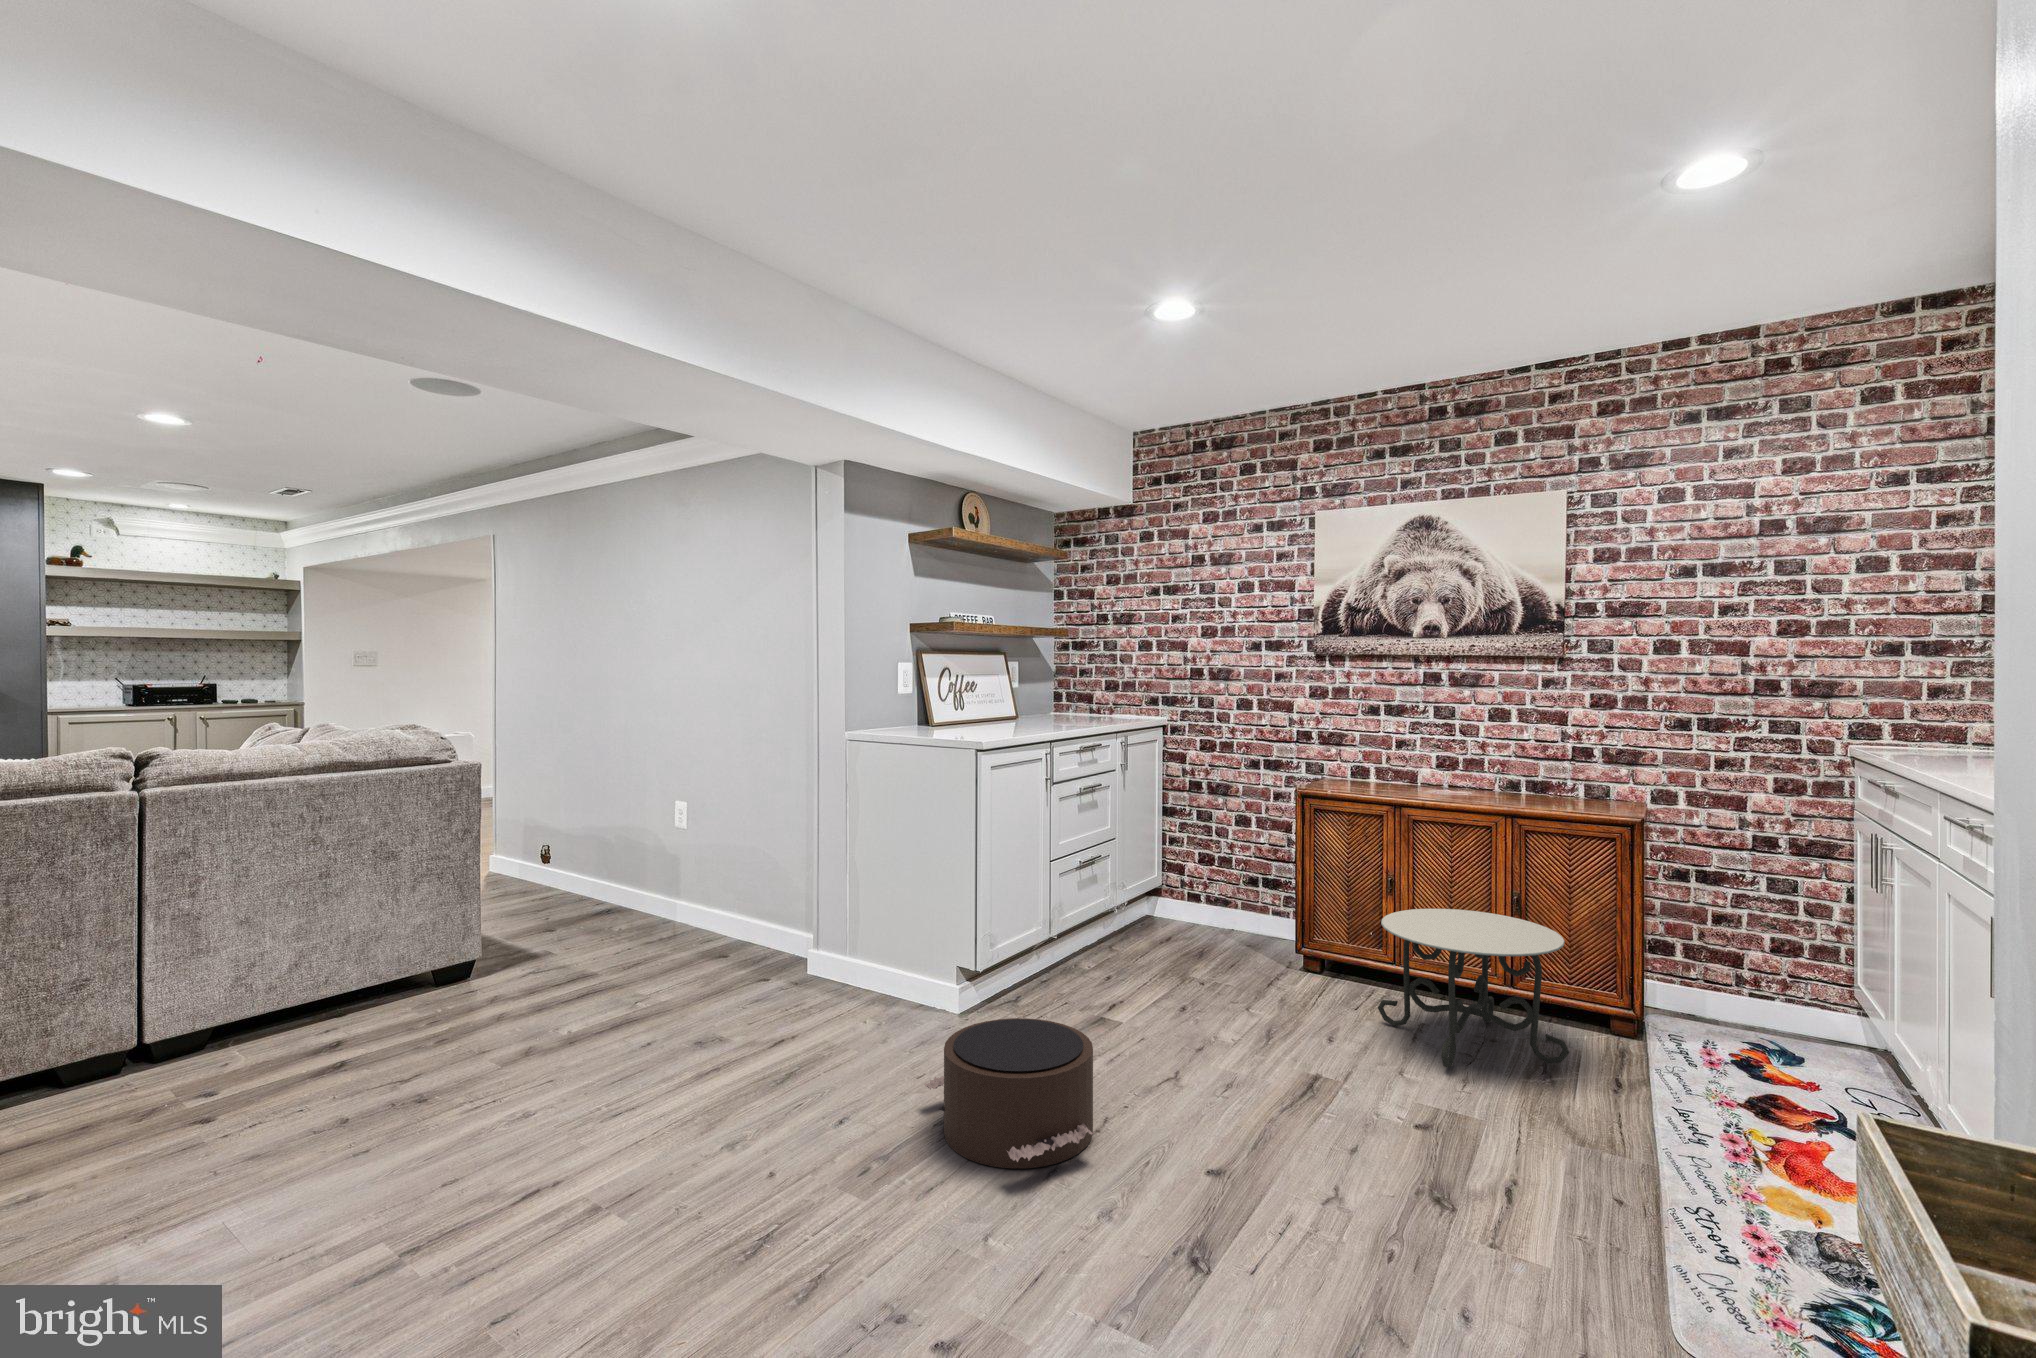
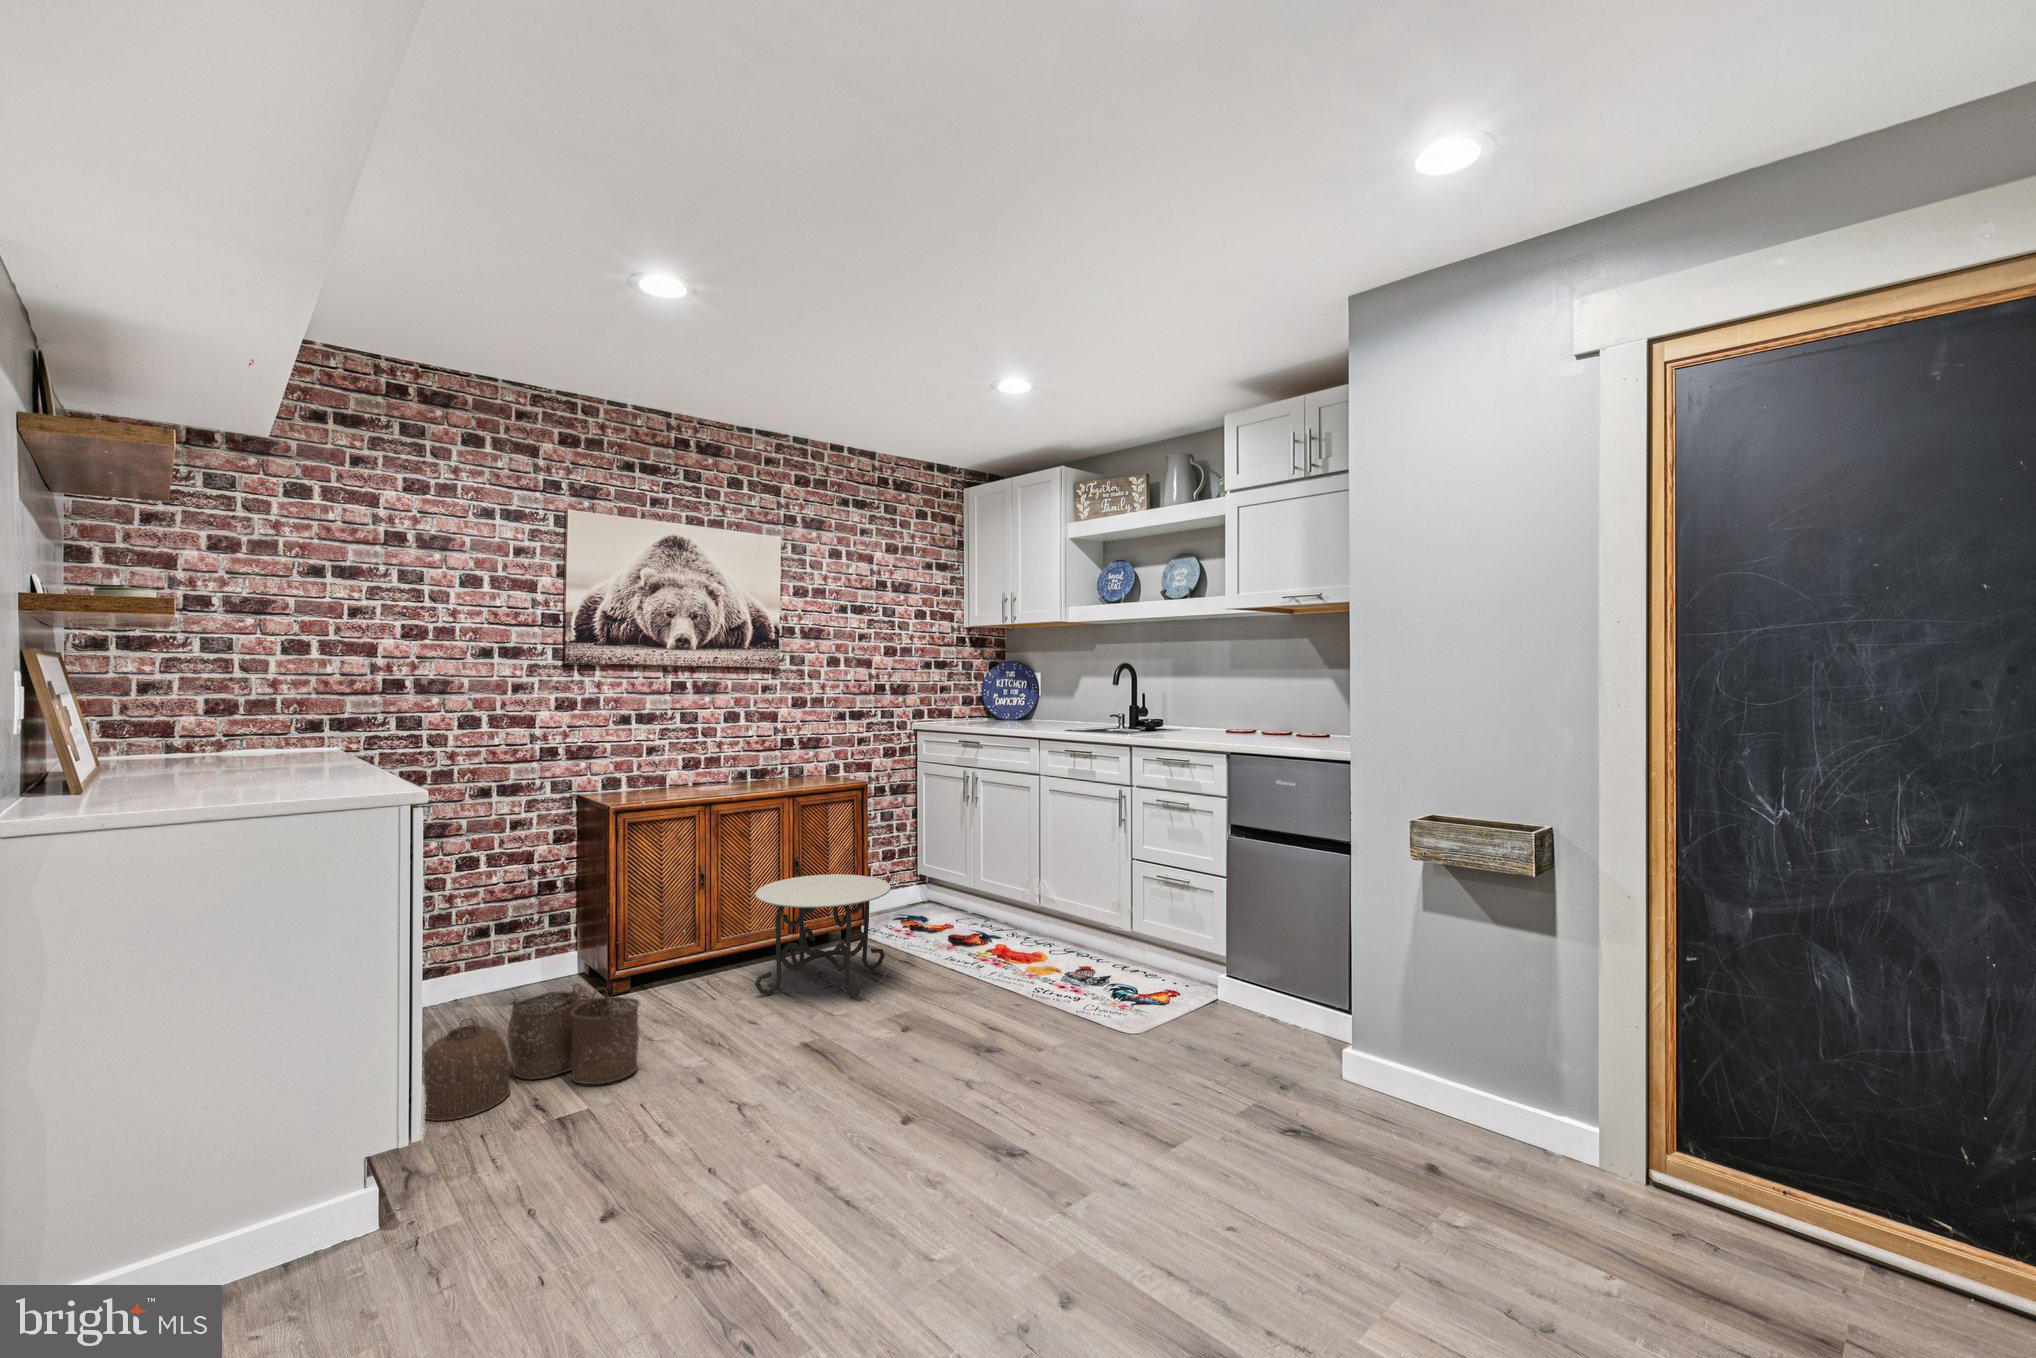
woven basket: none [1065,919,1242,1012] -> present [423,984,639,1121]
pouf: present [925,1018,1094,1168] -> none [696,1077,923,1261]

